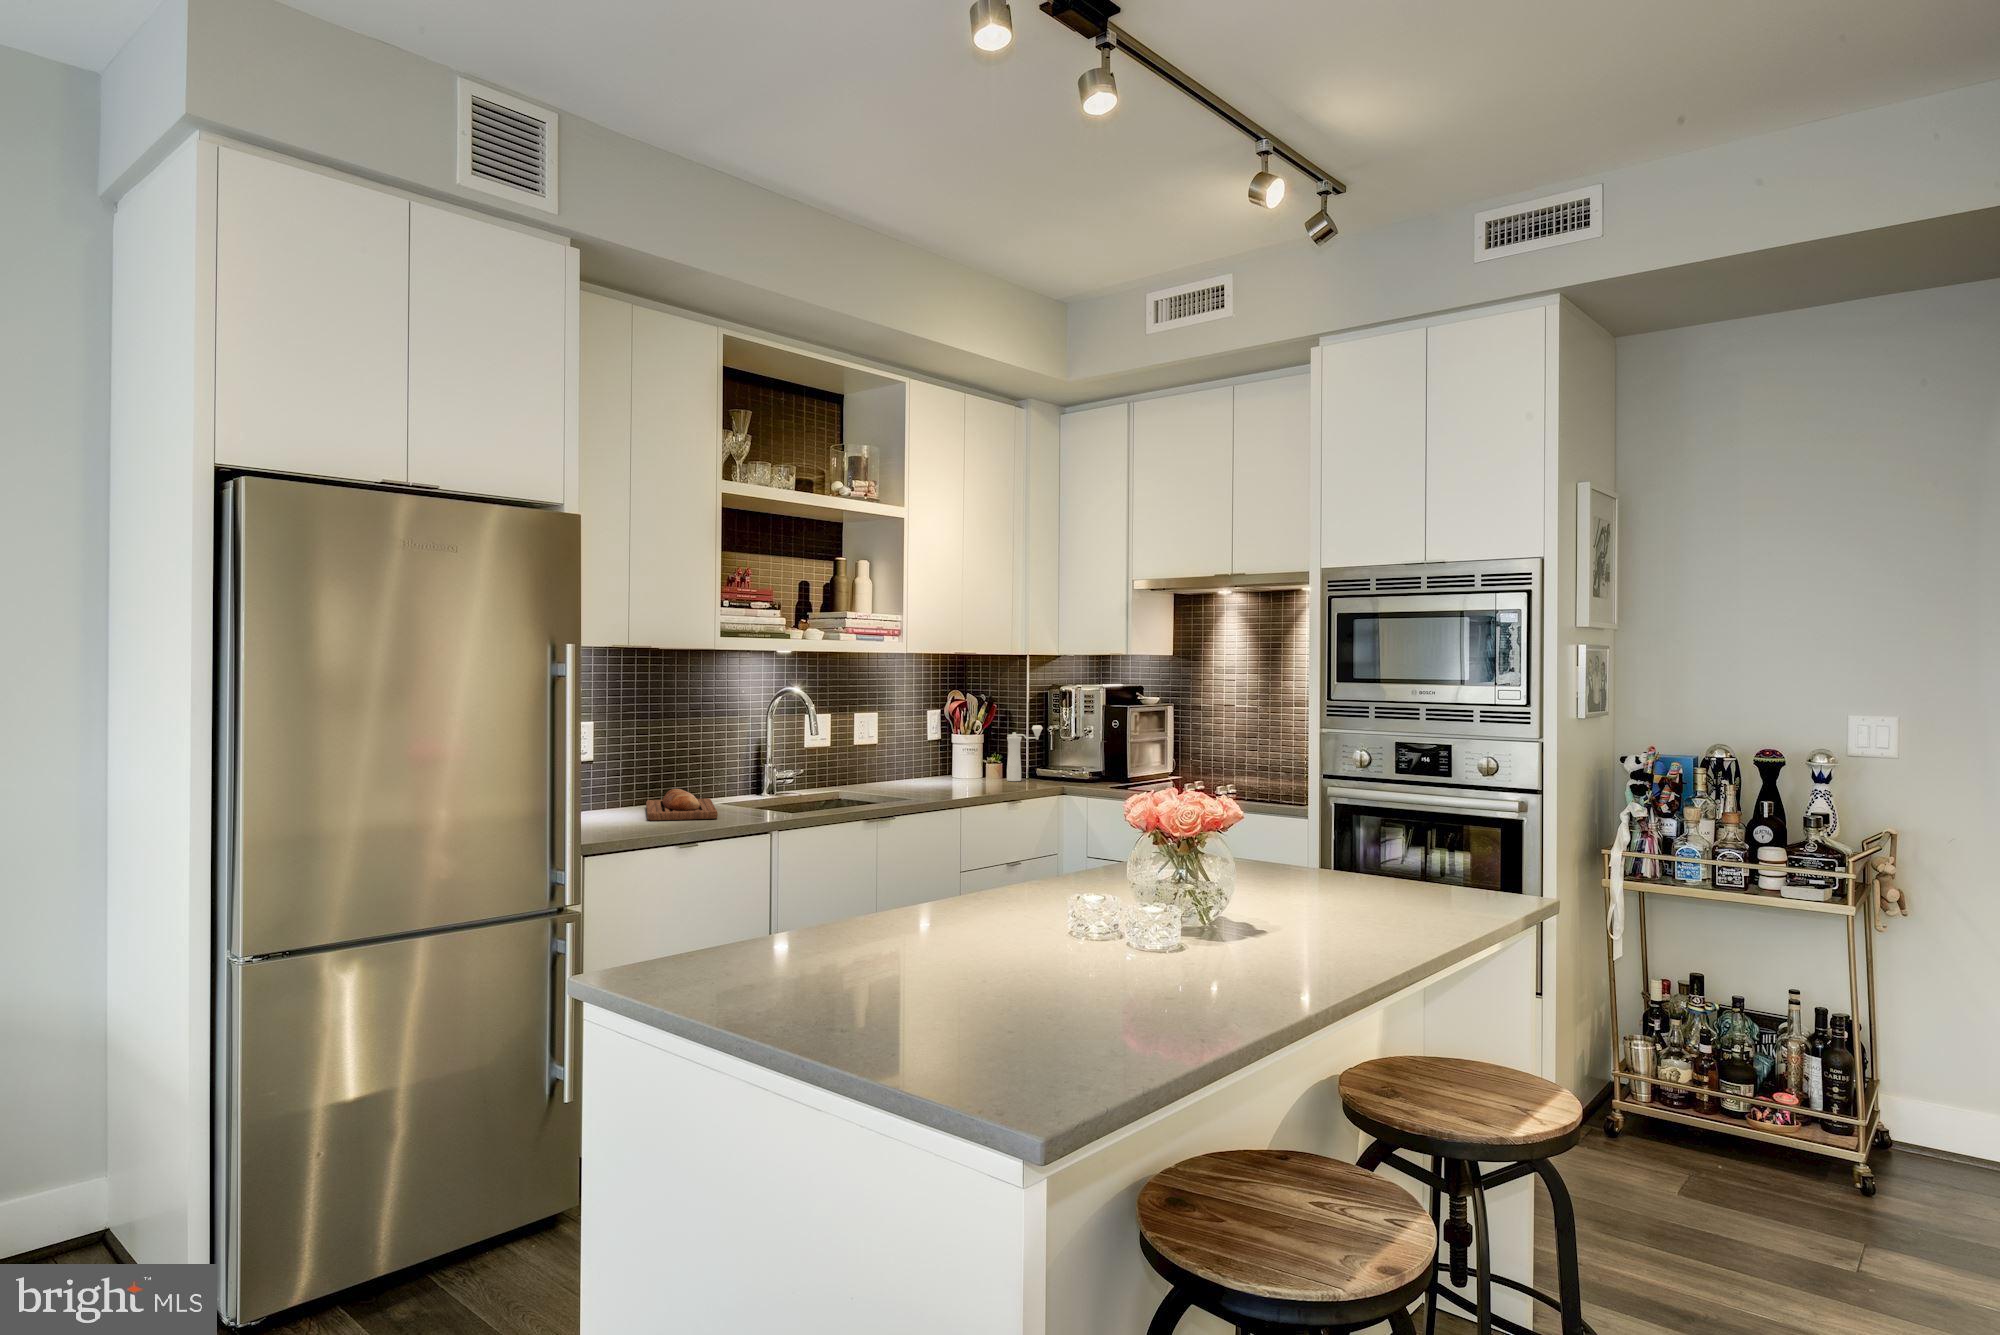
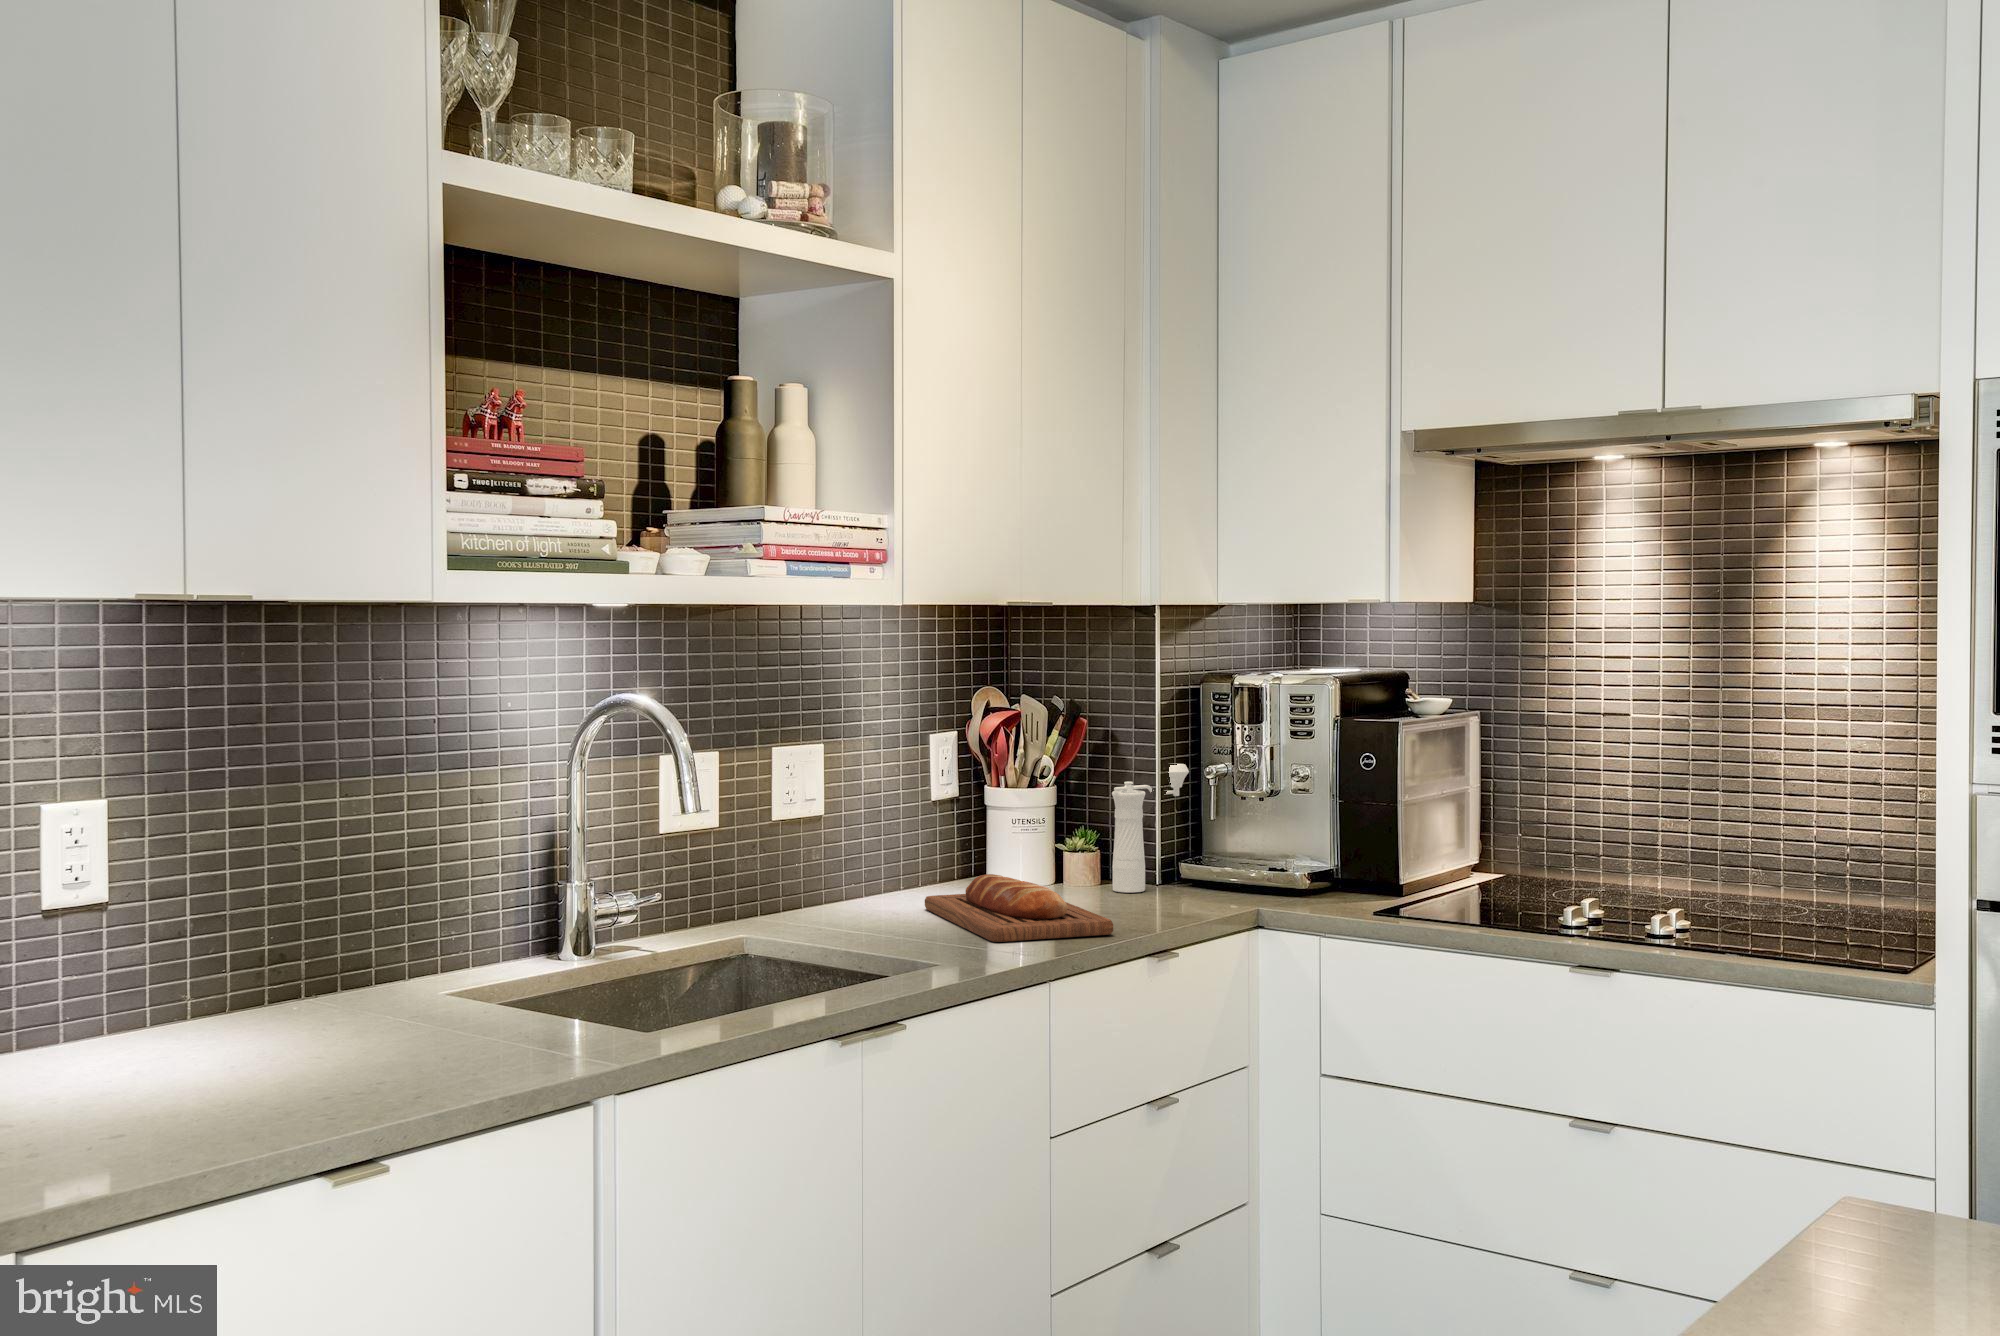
bread loaf: present [646,789,718,821] -> present [925,874,1113,942]

